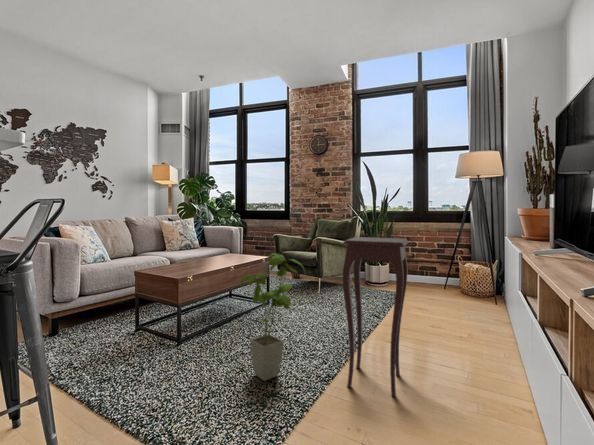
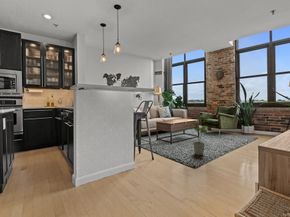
side table: present [343,237,408,396] -> none [225,110,252,163]

